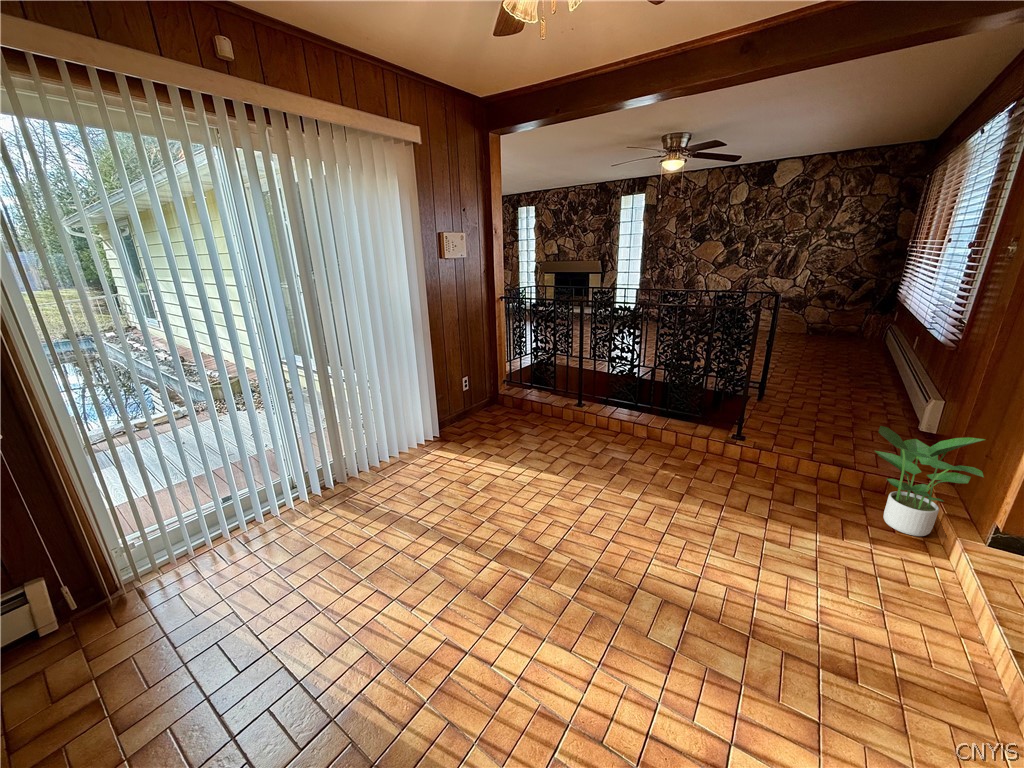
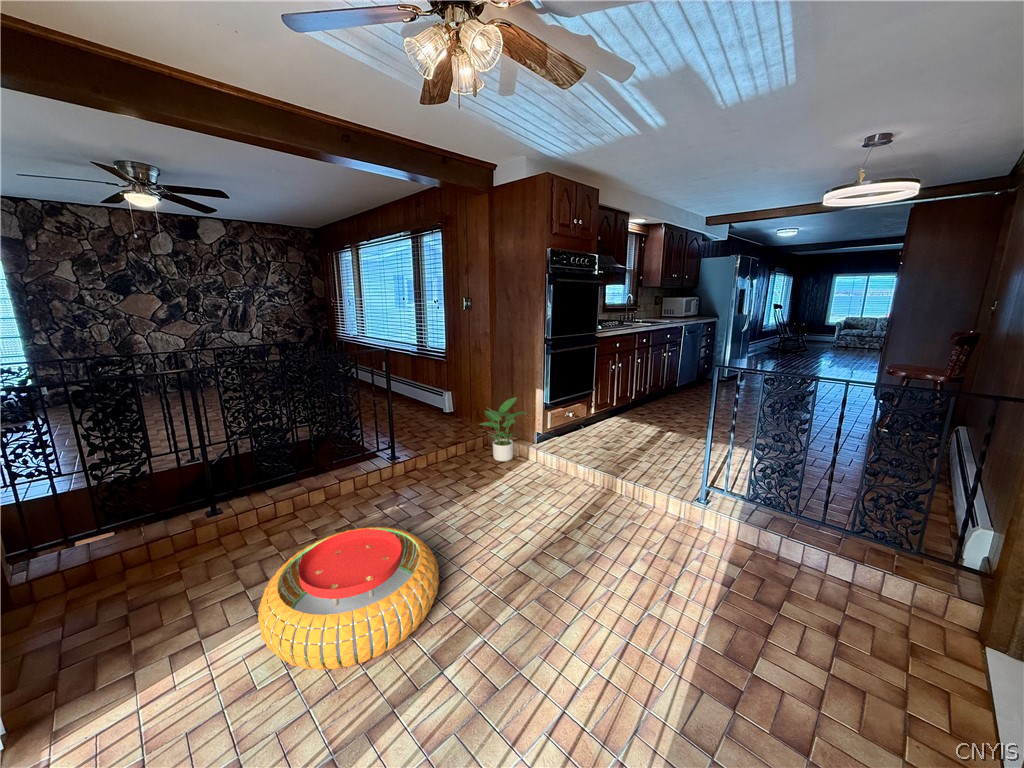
pouf: none [474,441,606,534] -> present [258,526,439,670]

